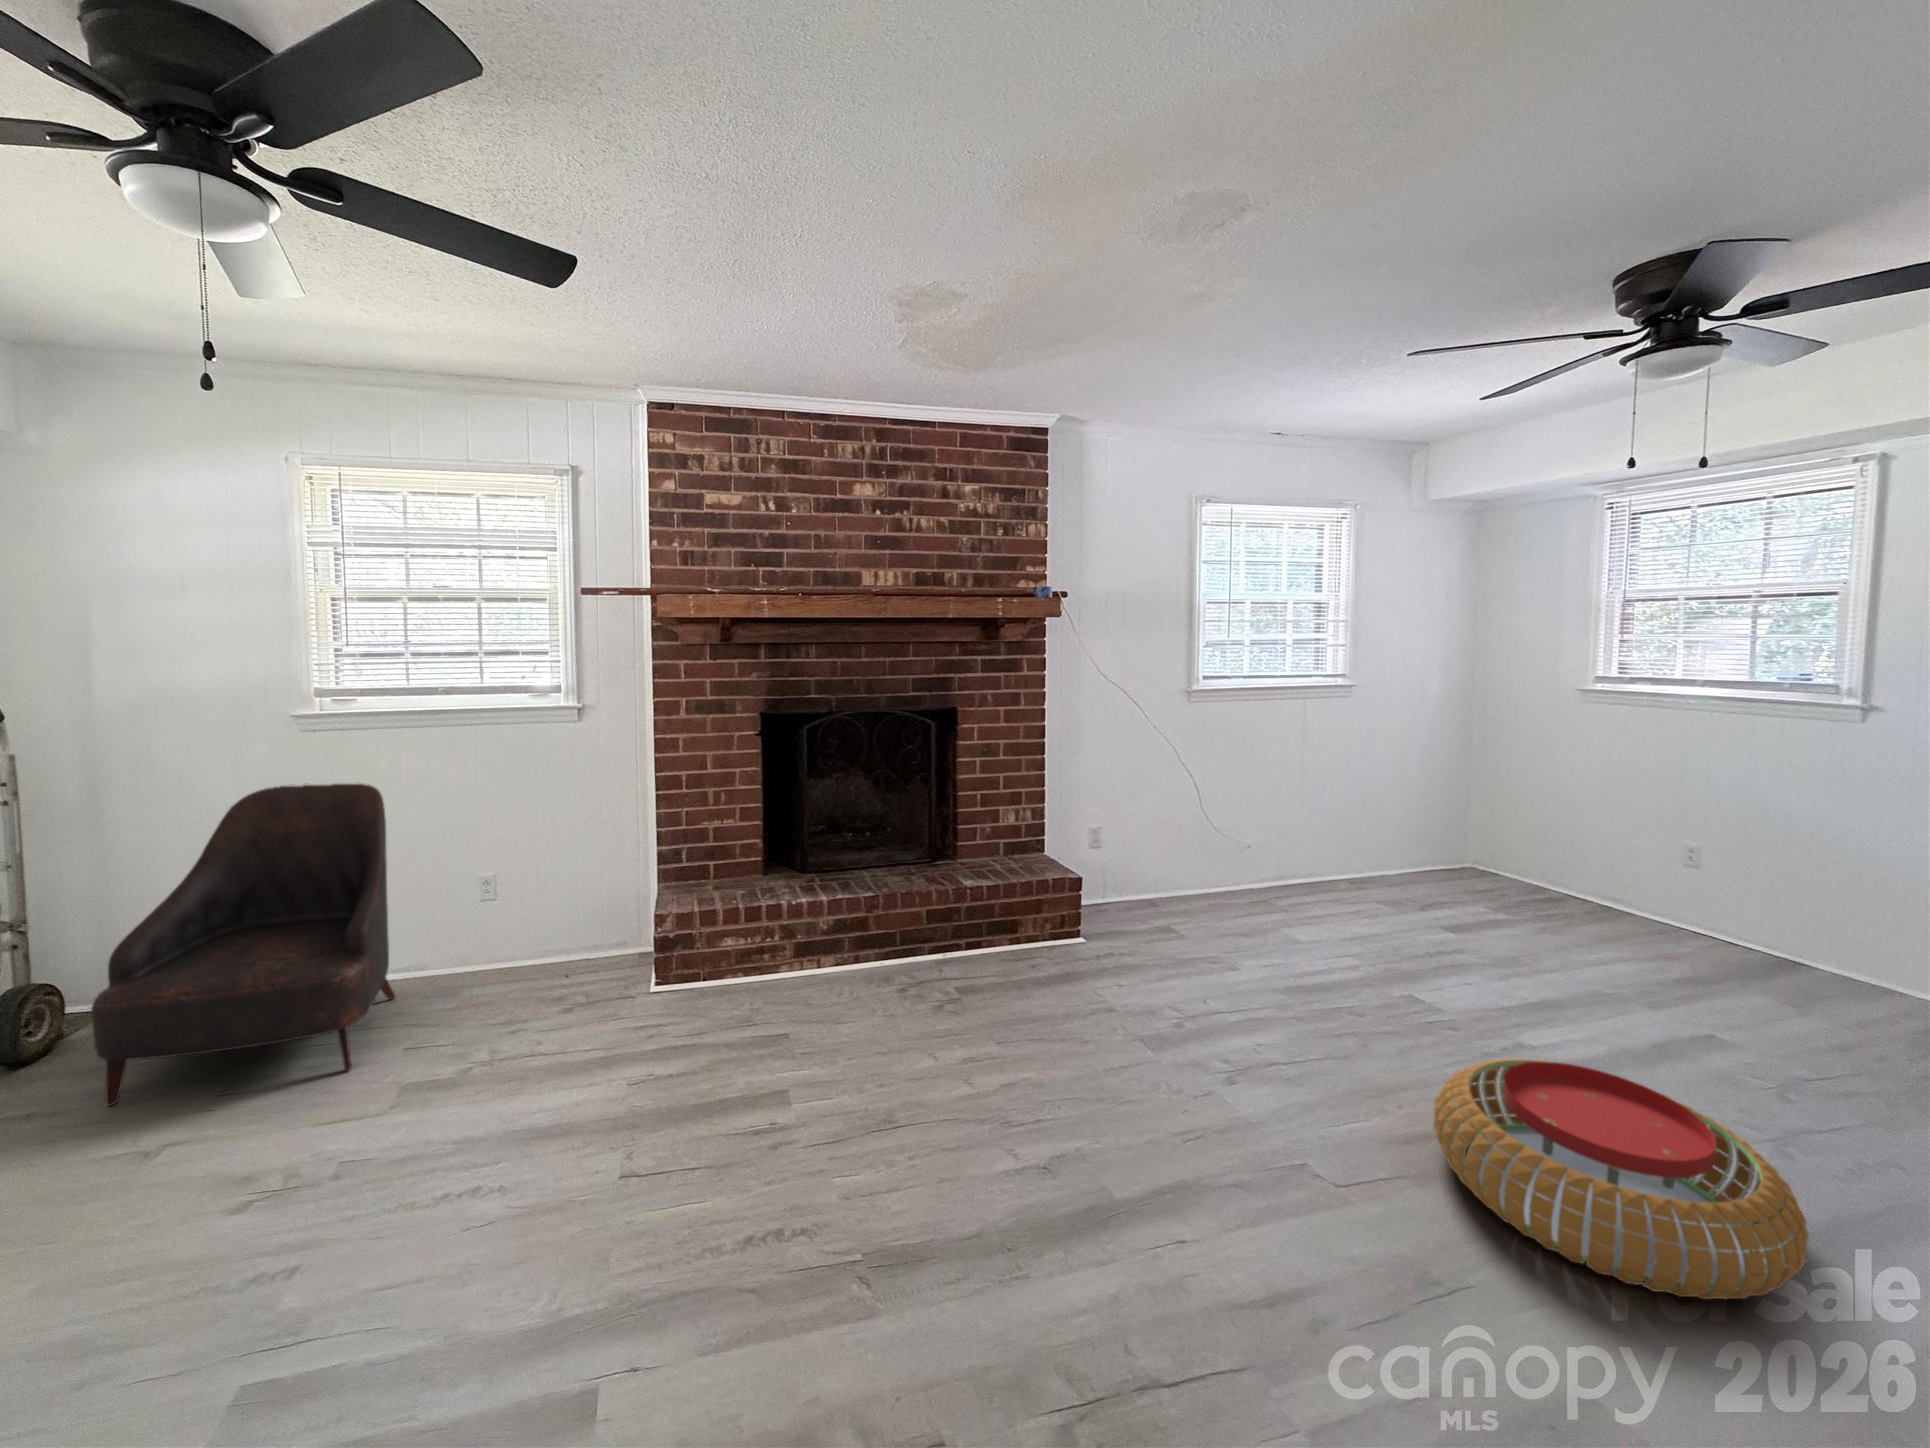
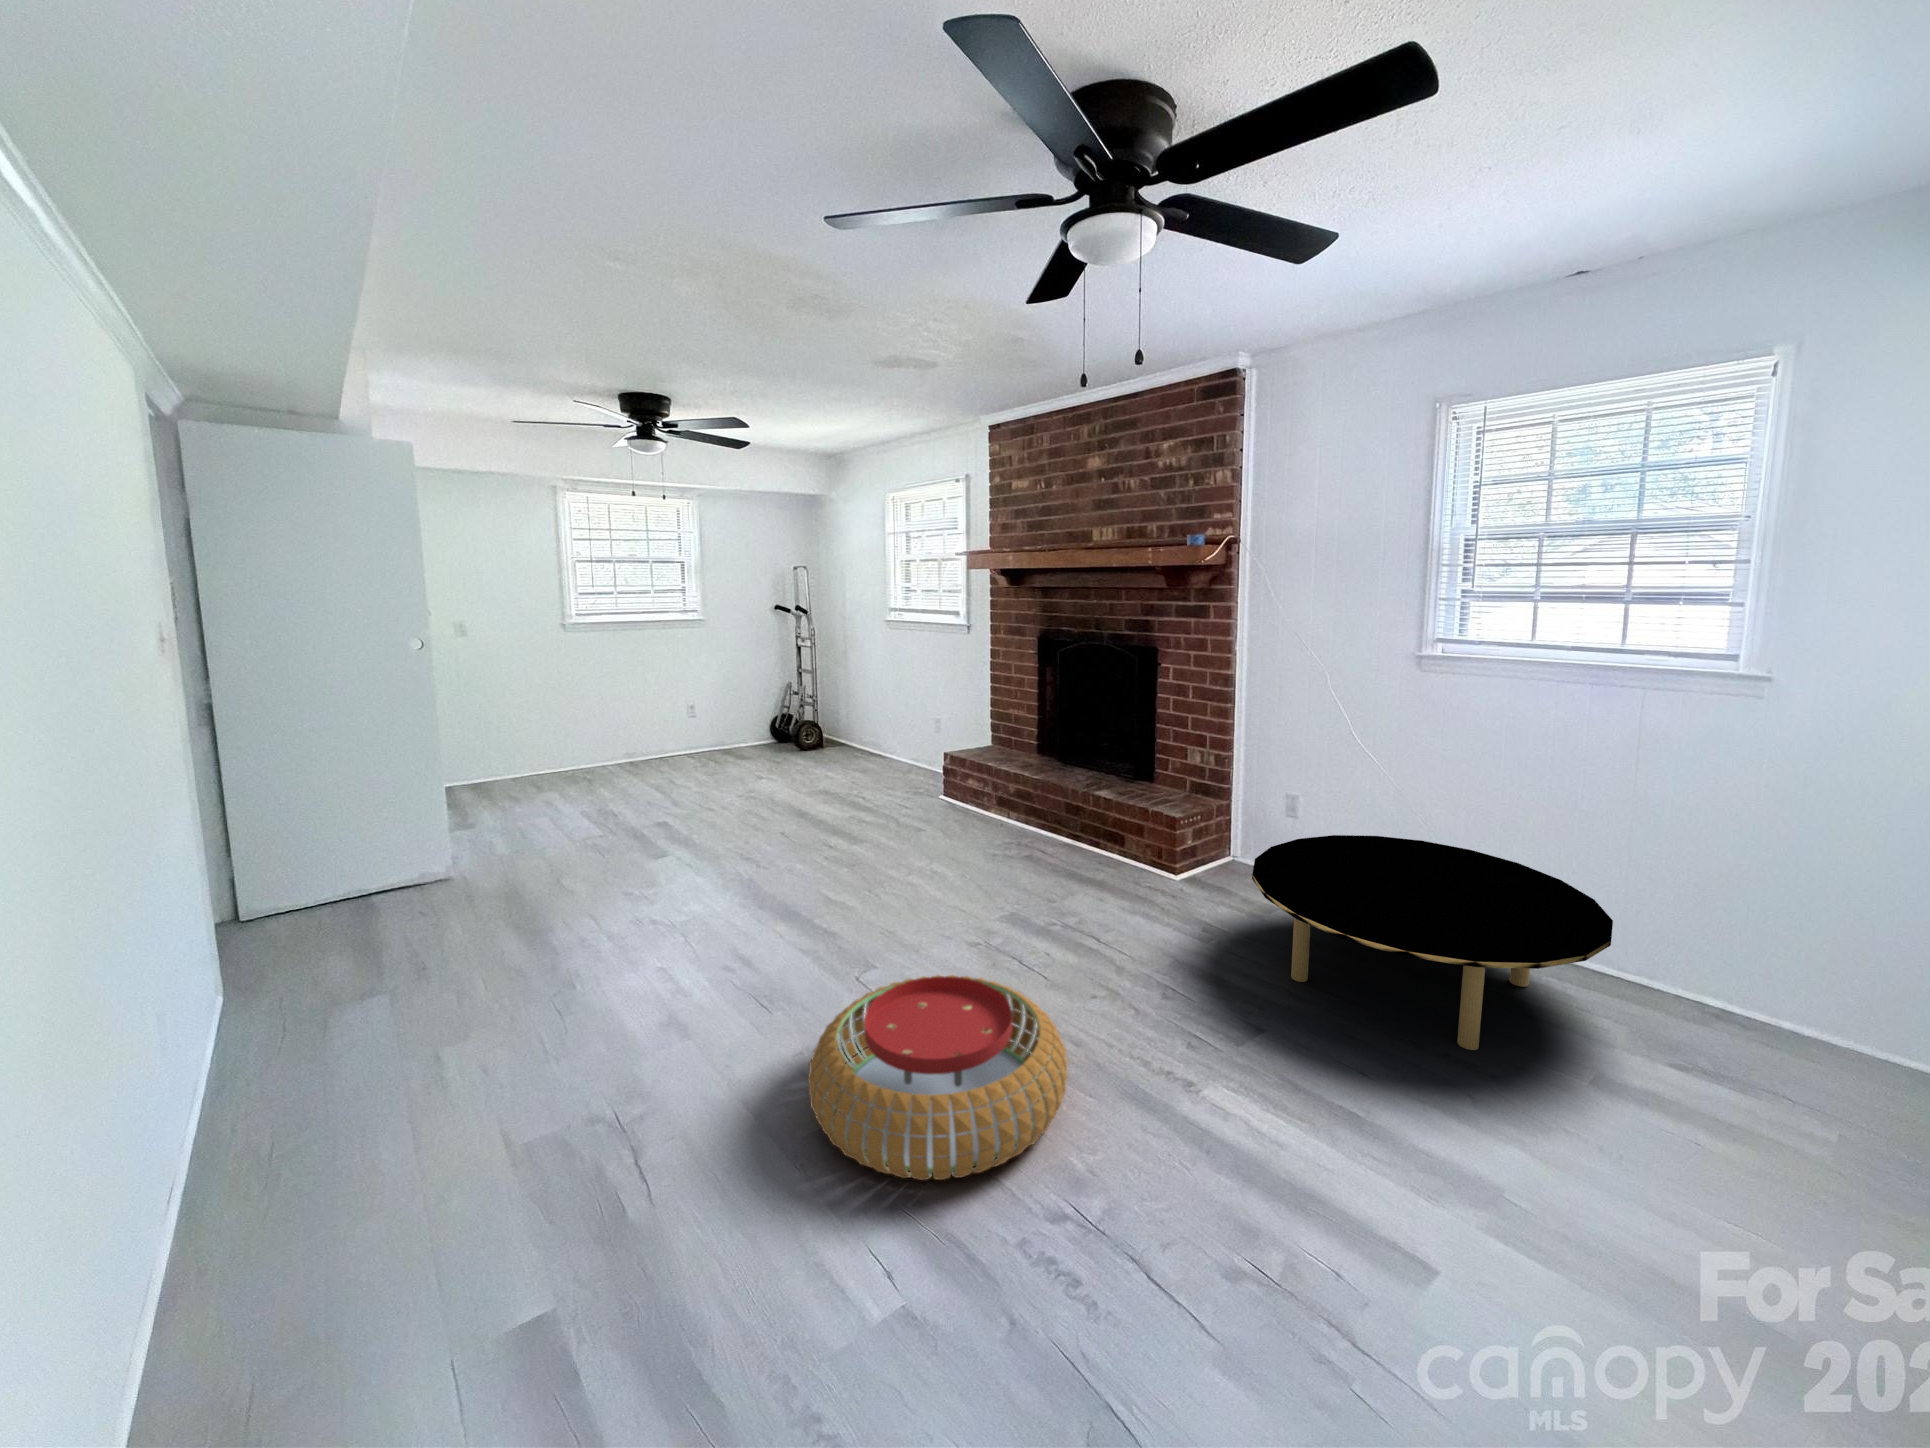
armchair: present [91,782,395,1106] -> none [778,651,898,780]
coffee table: none [1191,827,1458,965] -> present [1252,835,1613,1050]

